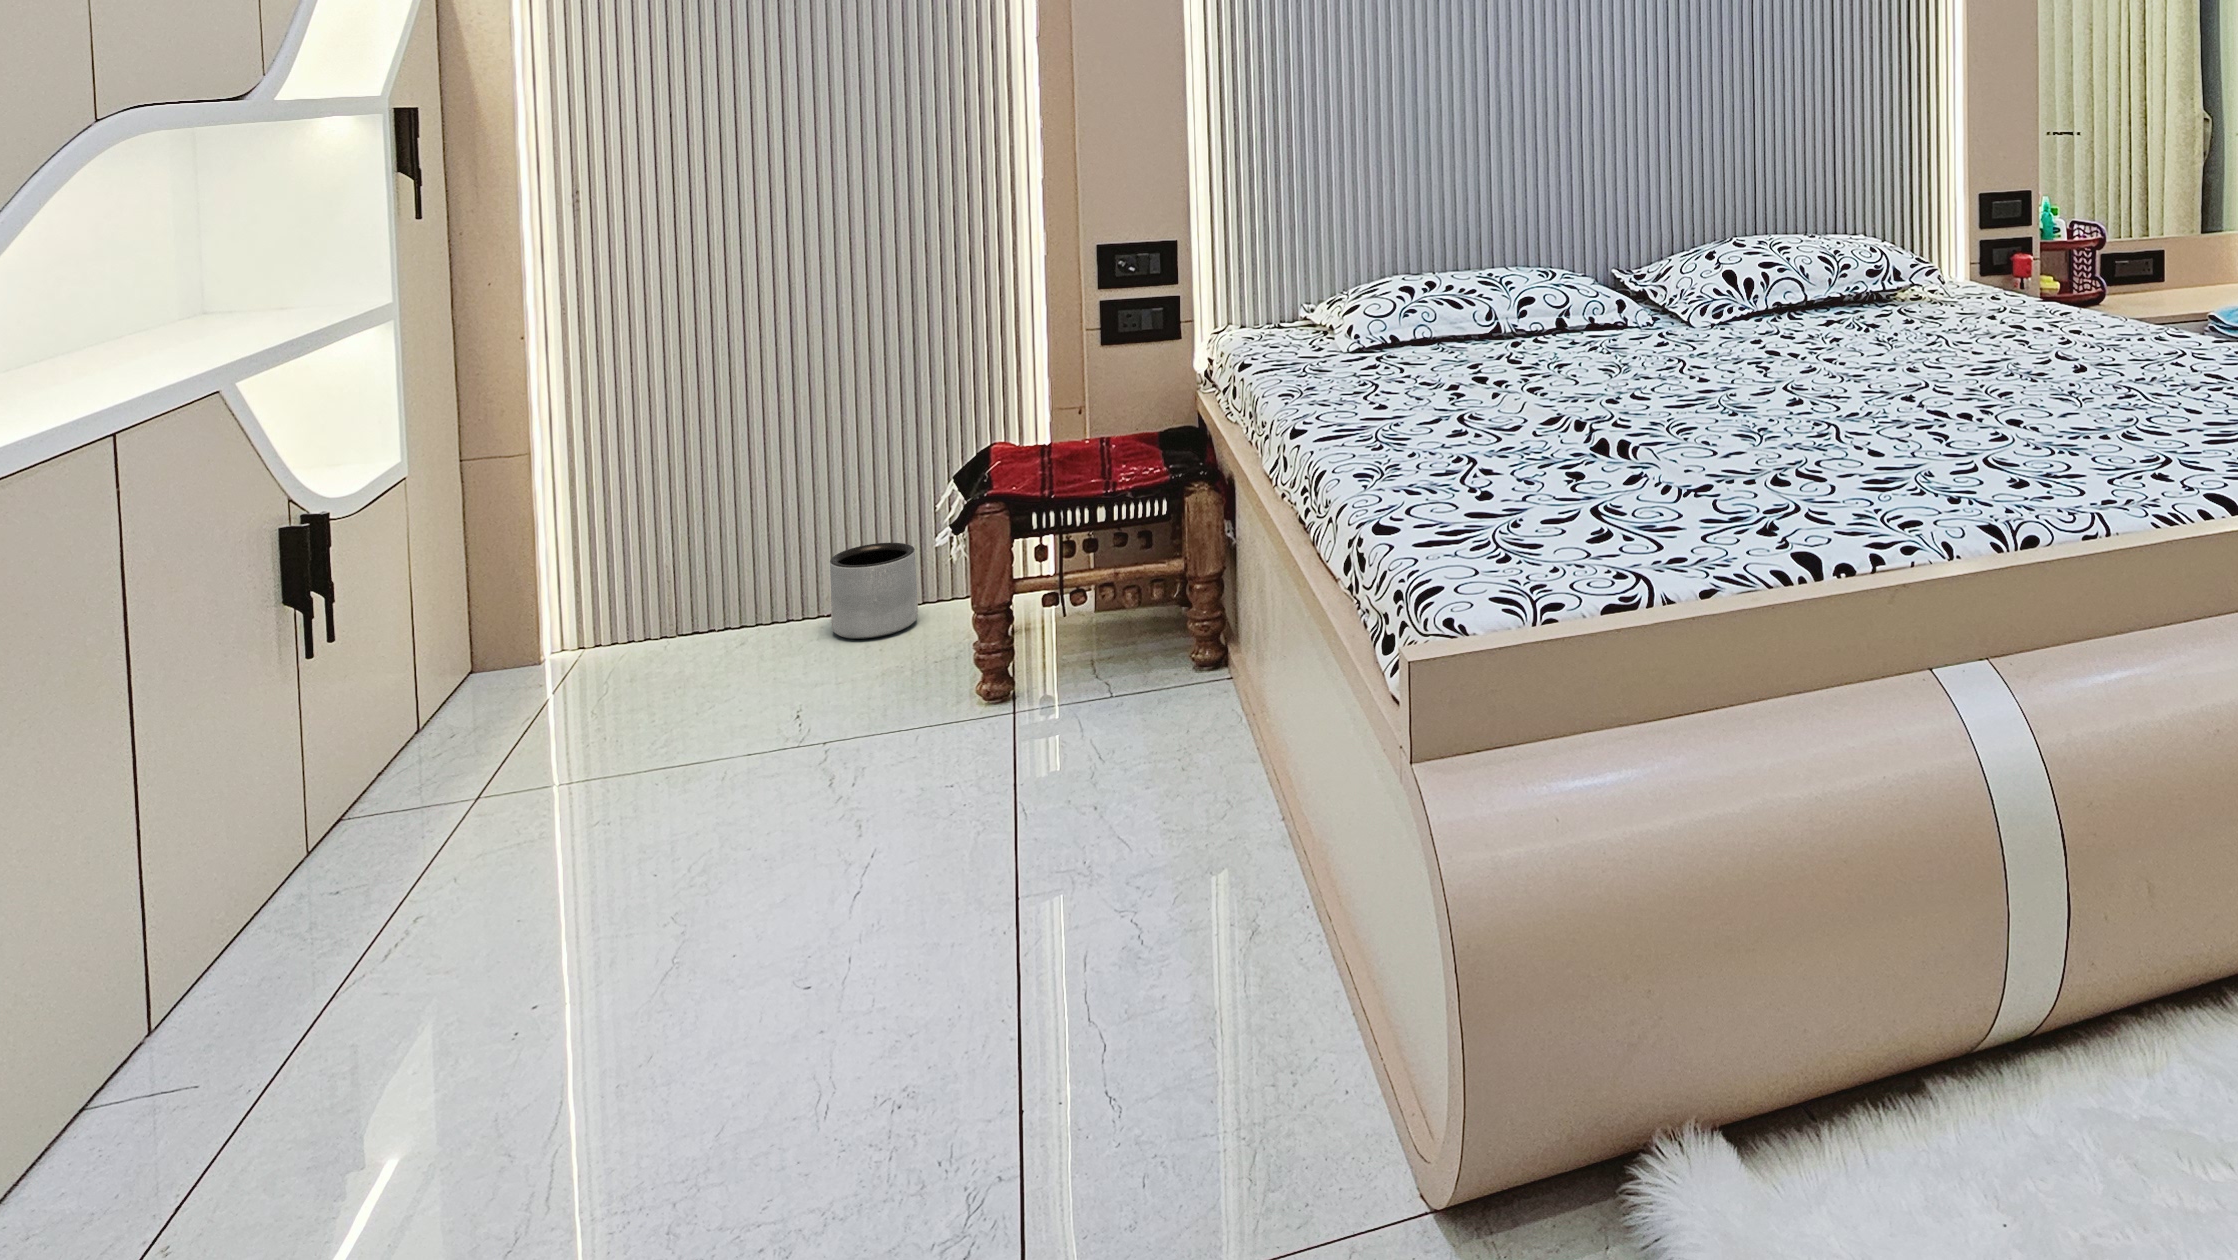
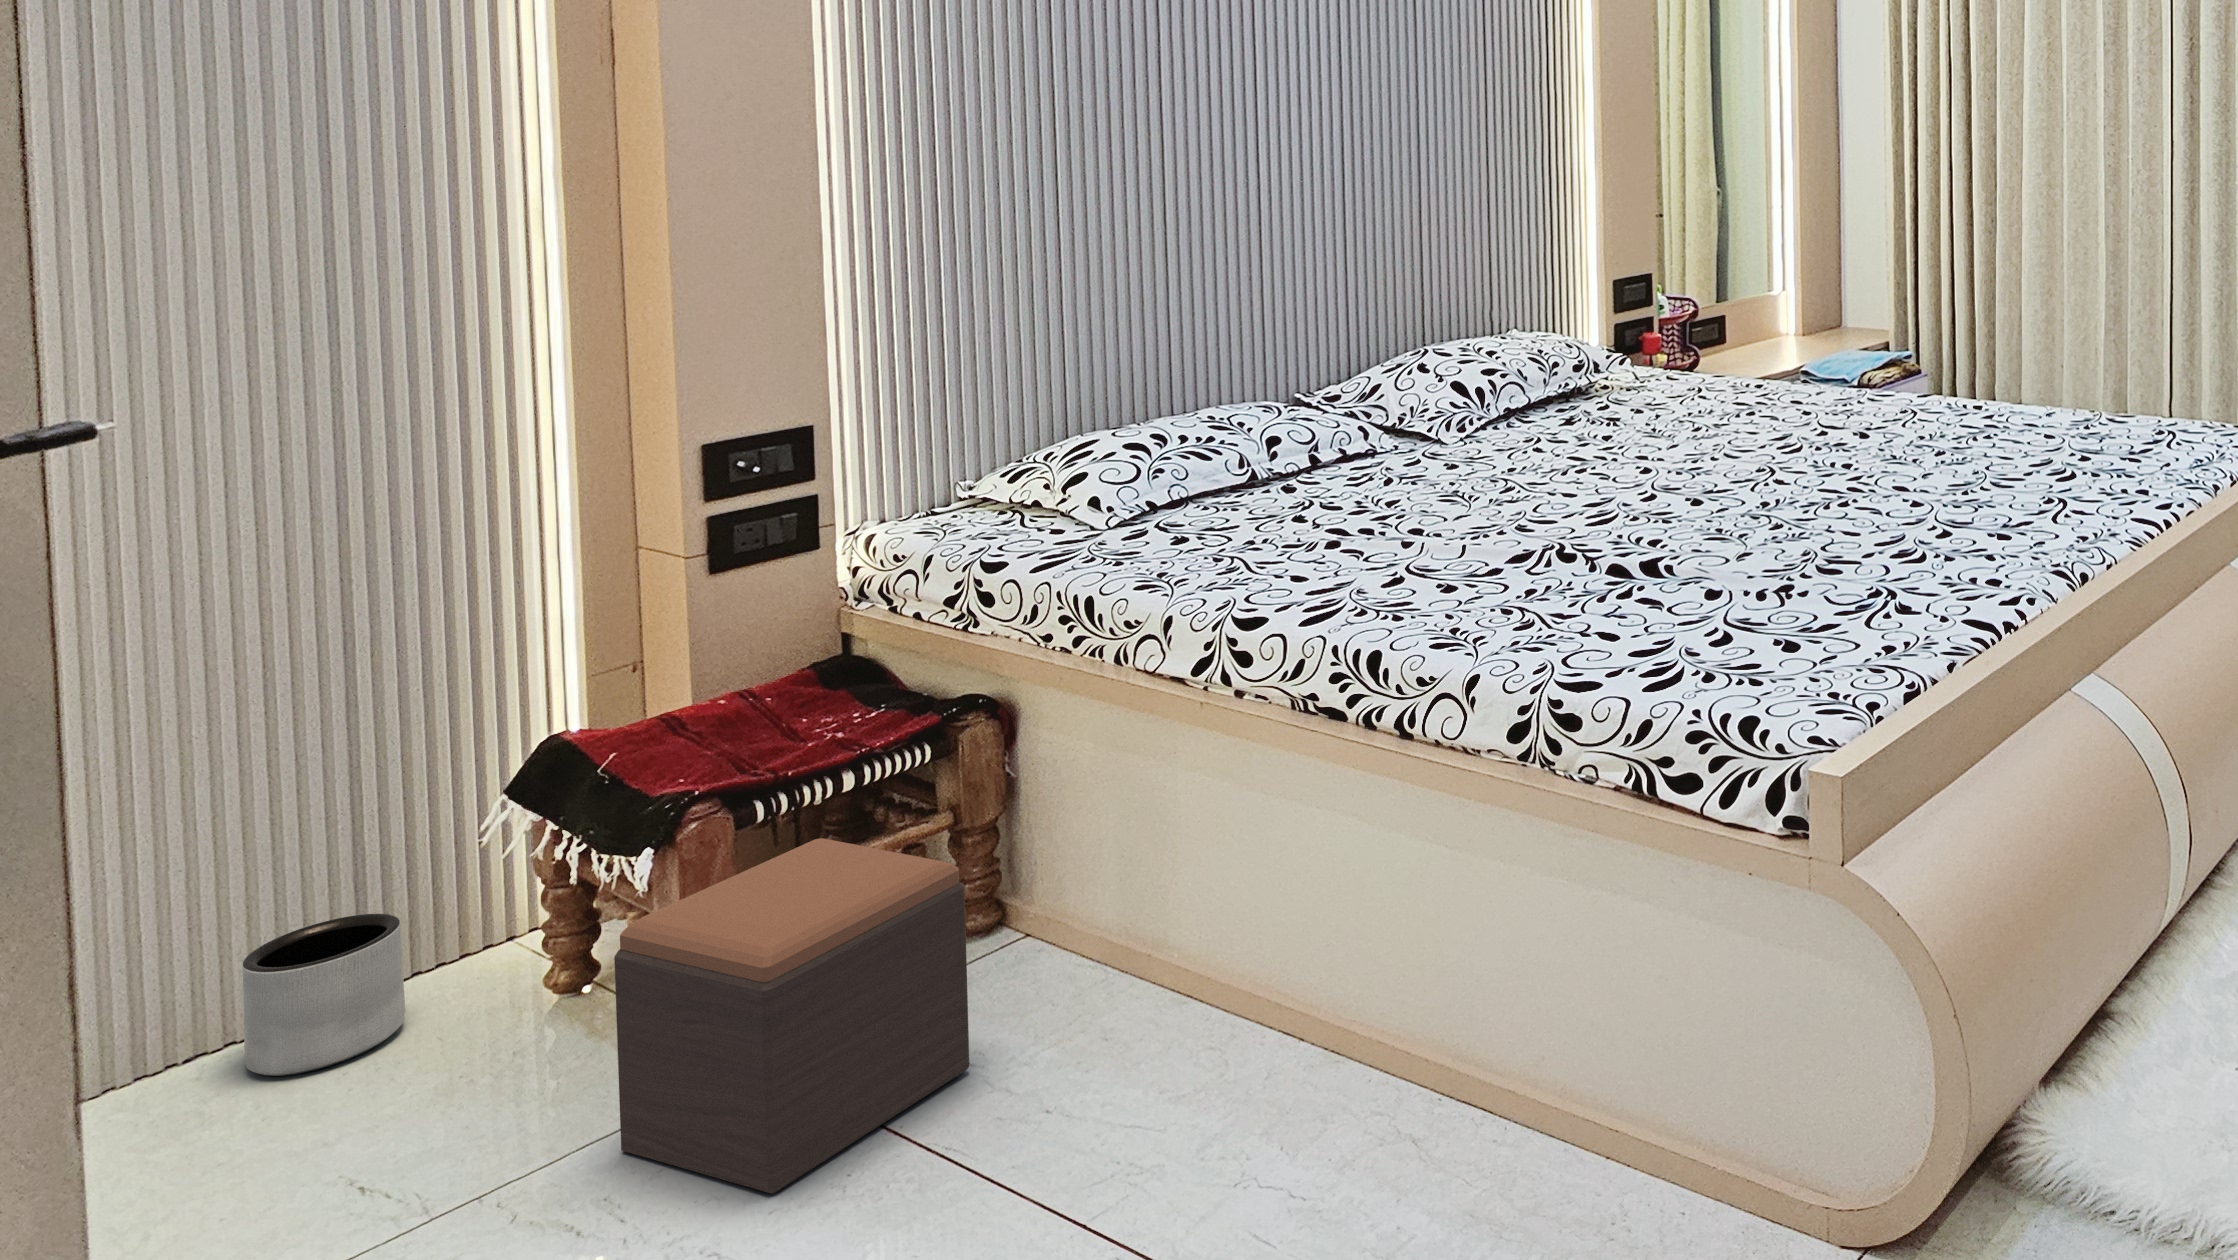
footstool: none [904,553,1112,808] -> present [614,838,969,1194]

